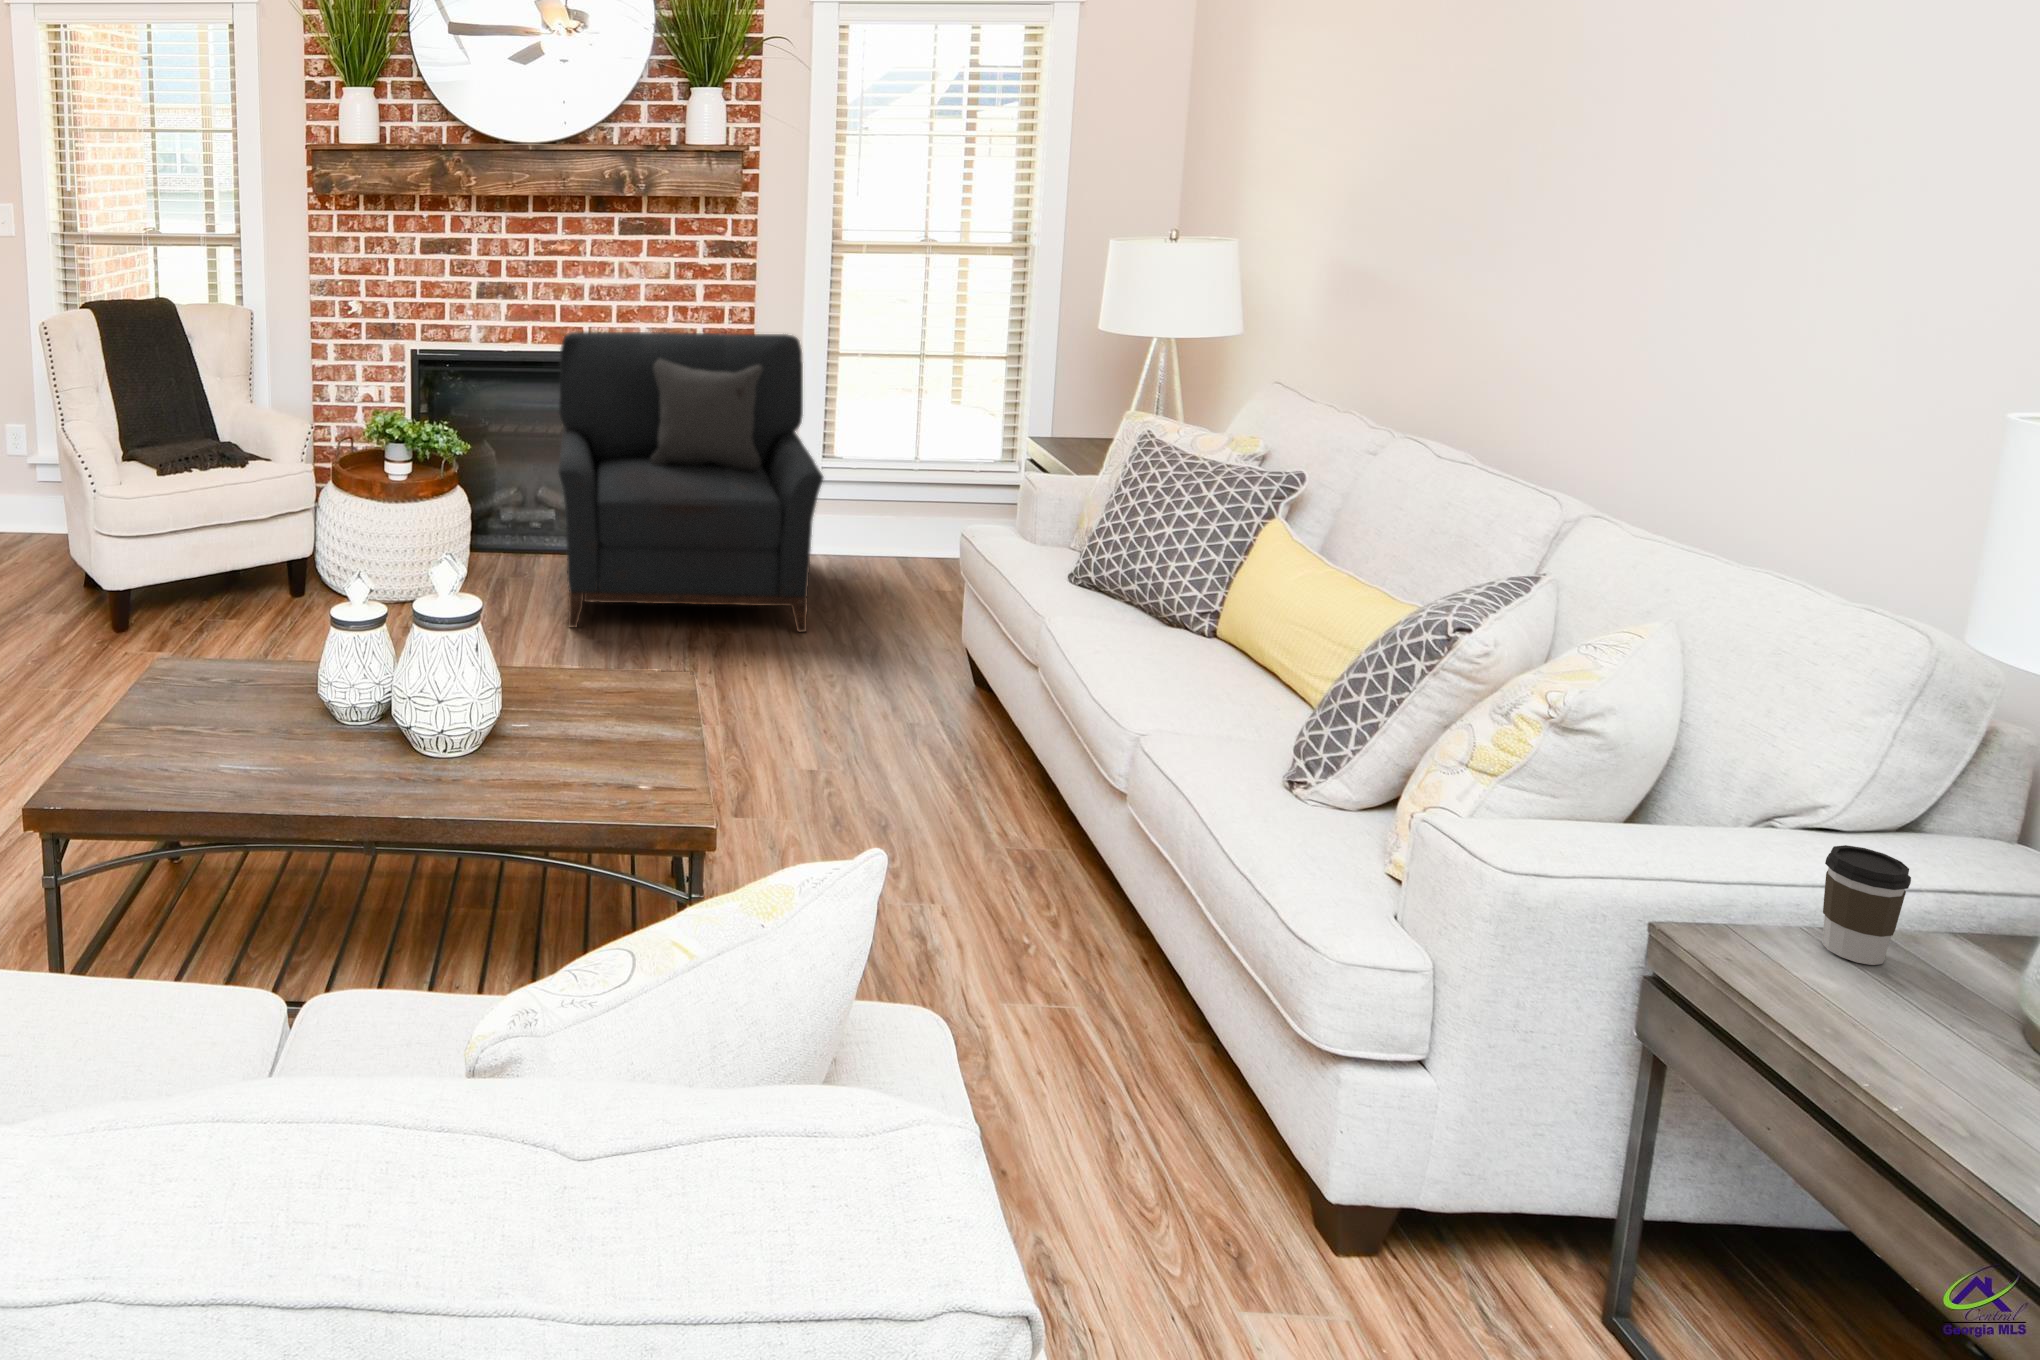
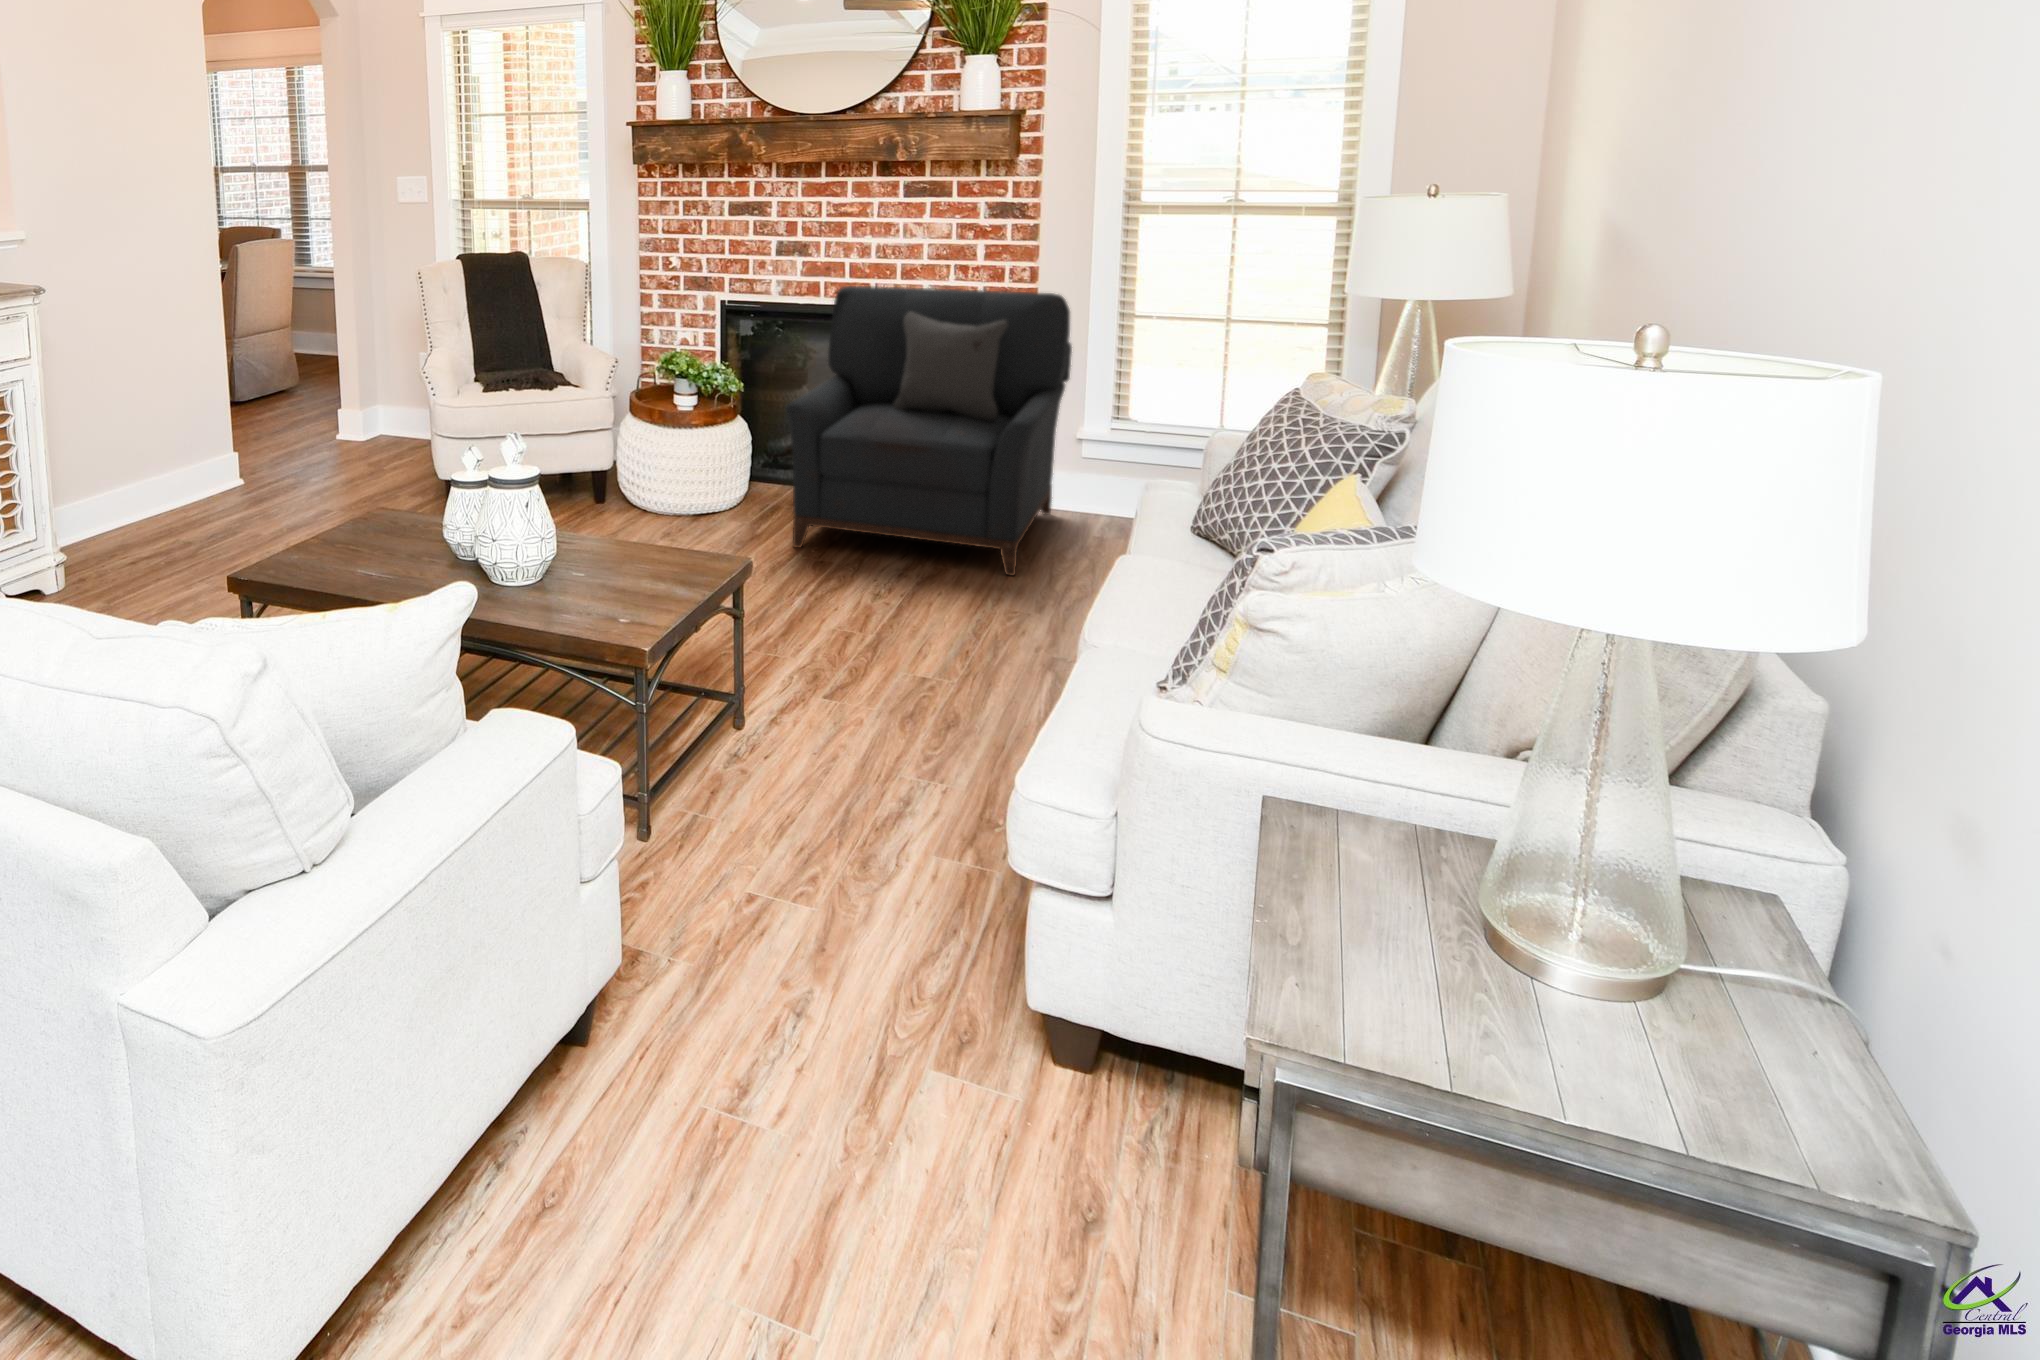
coffee cup: present [1822,845,1911,965] -> none [1345,744,1417,859]

